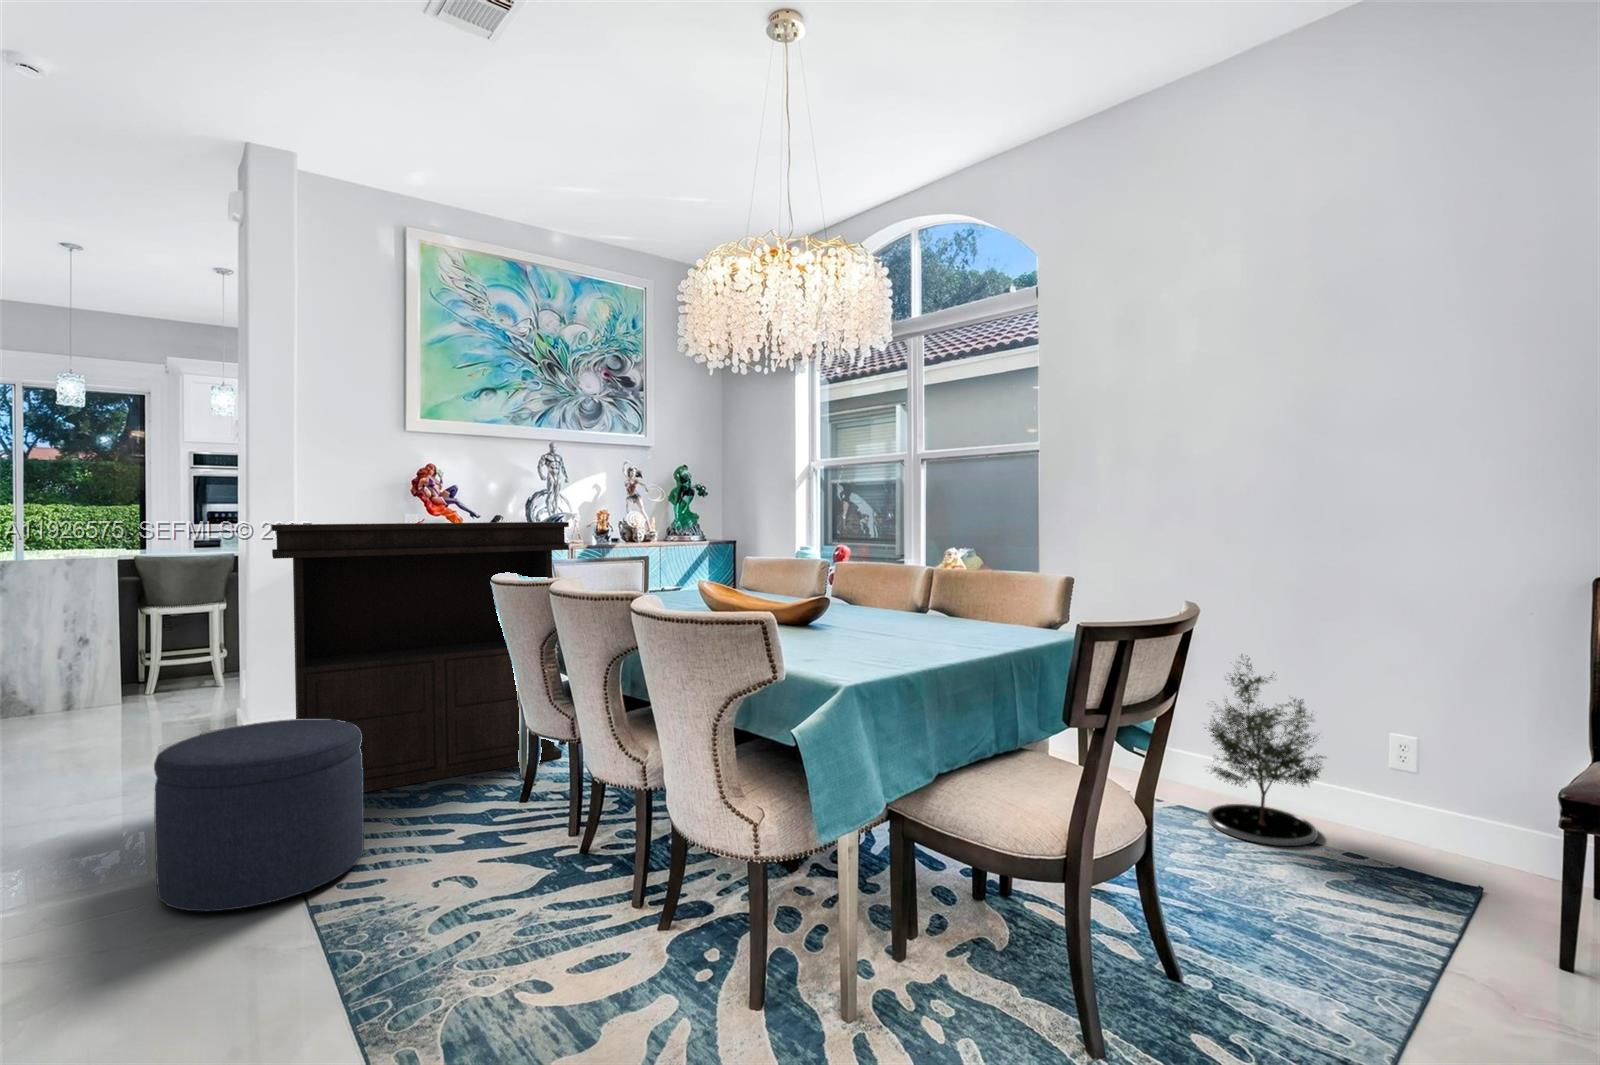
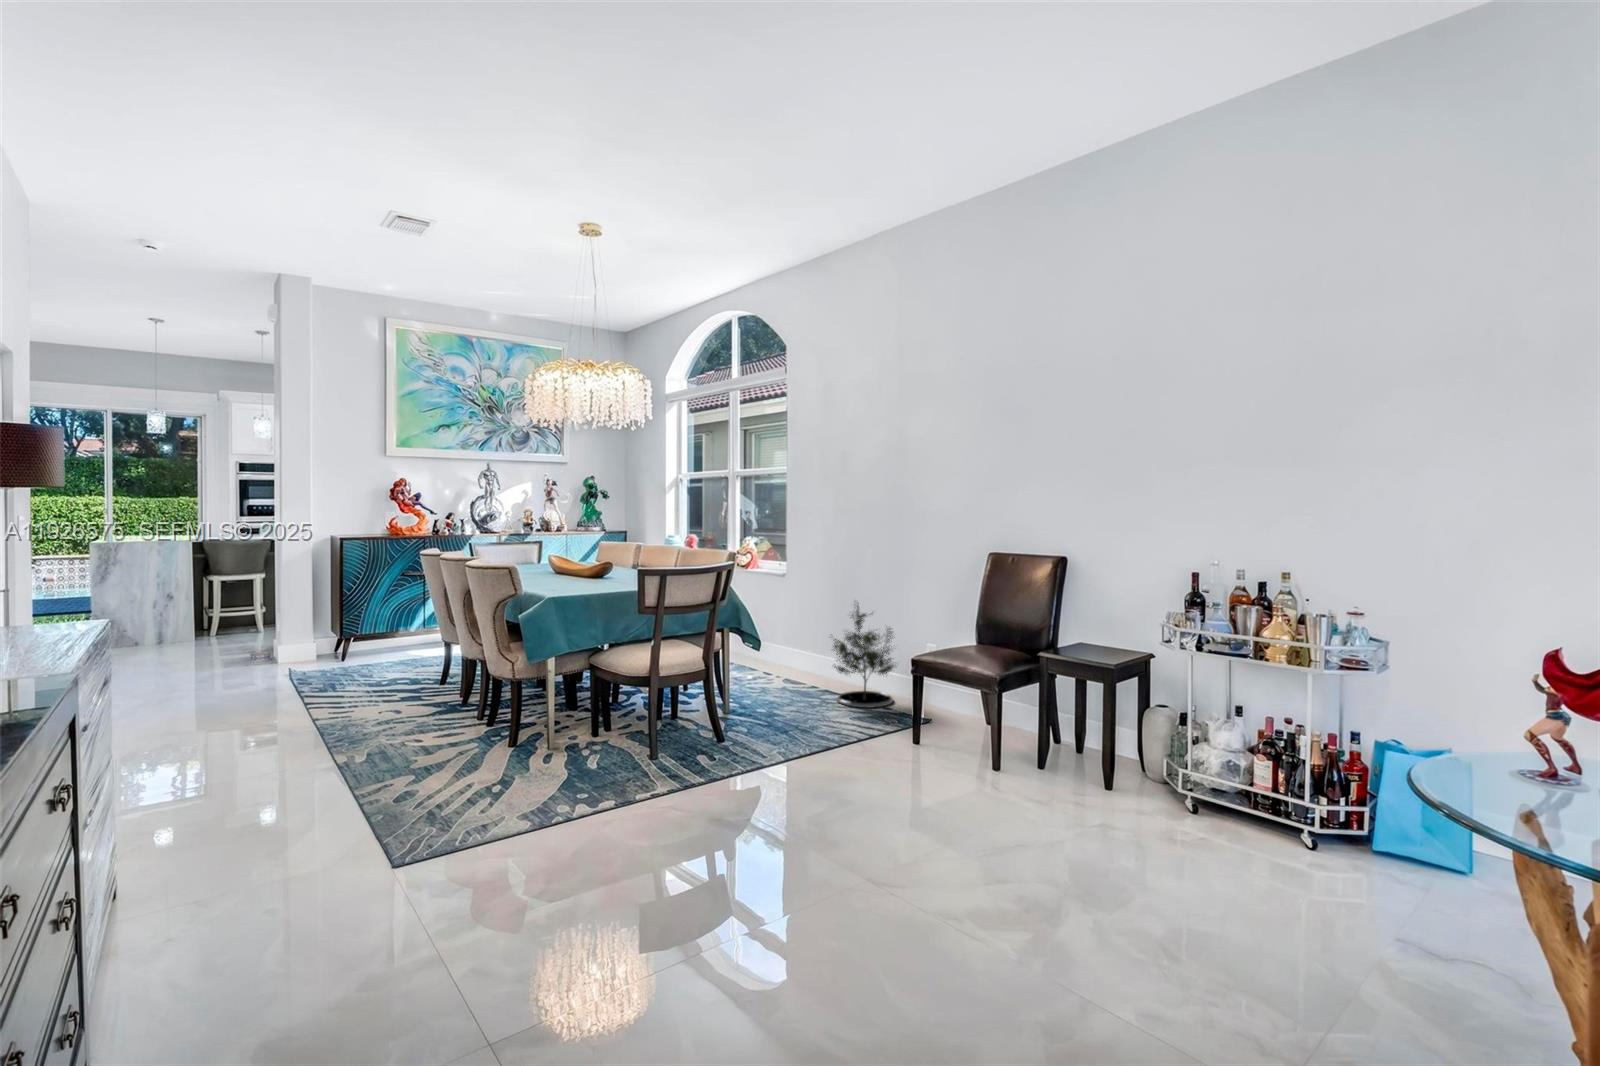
console table: present [272,522,569,792] -> none [295,518,483,687]
ottoman: present [154,719,364,911] -> none [233,630,345,721]

